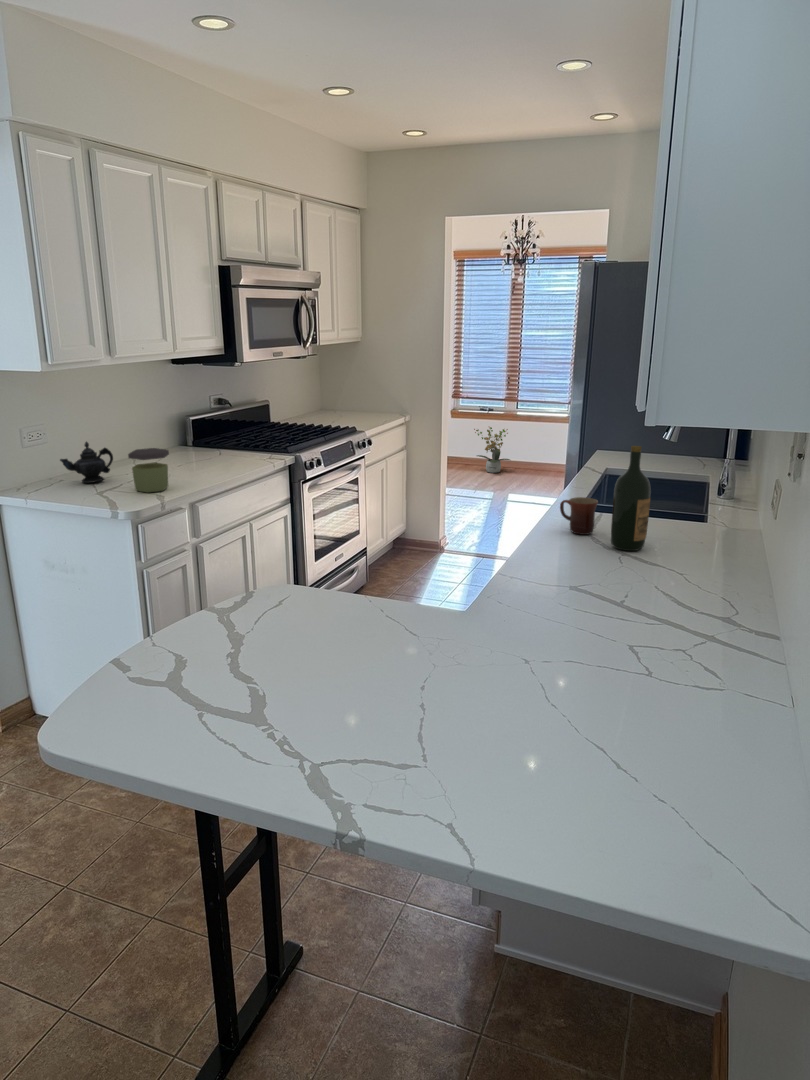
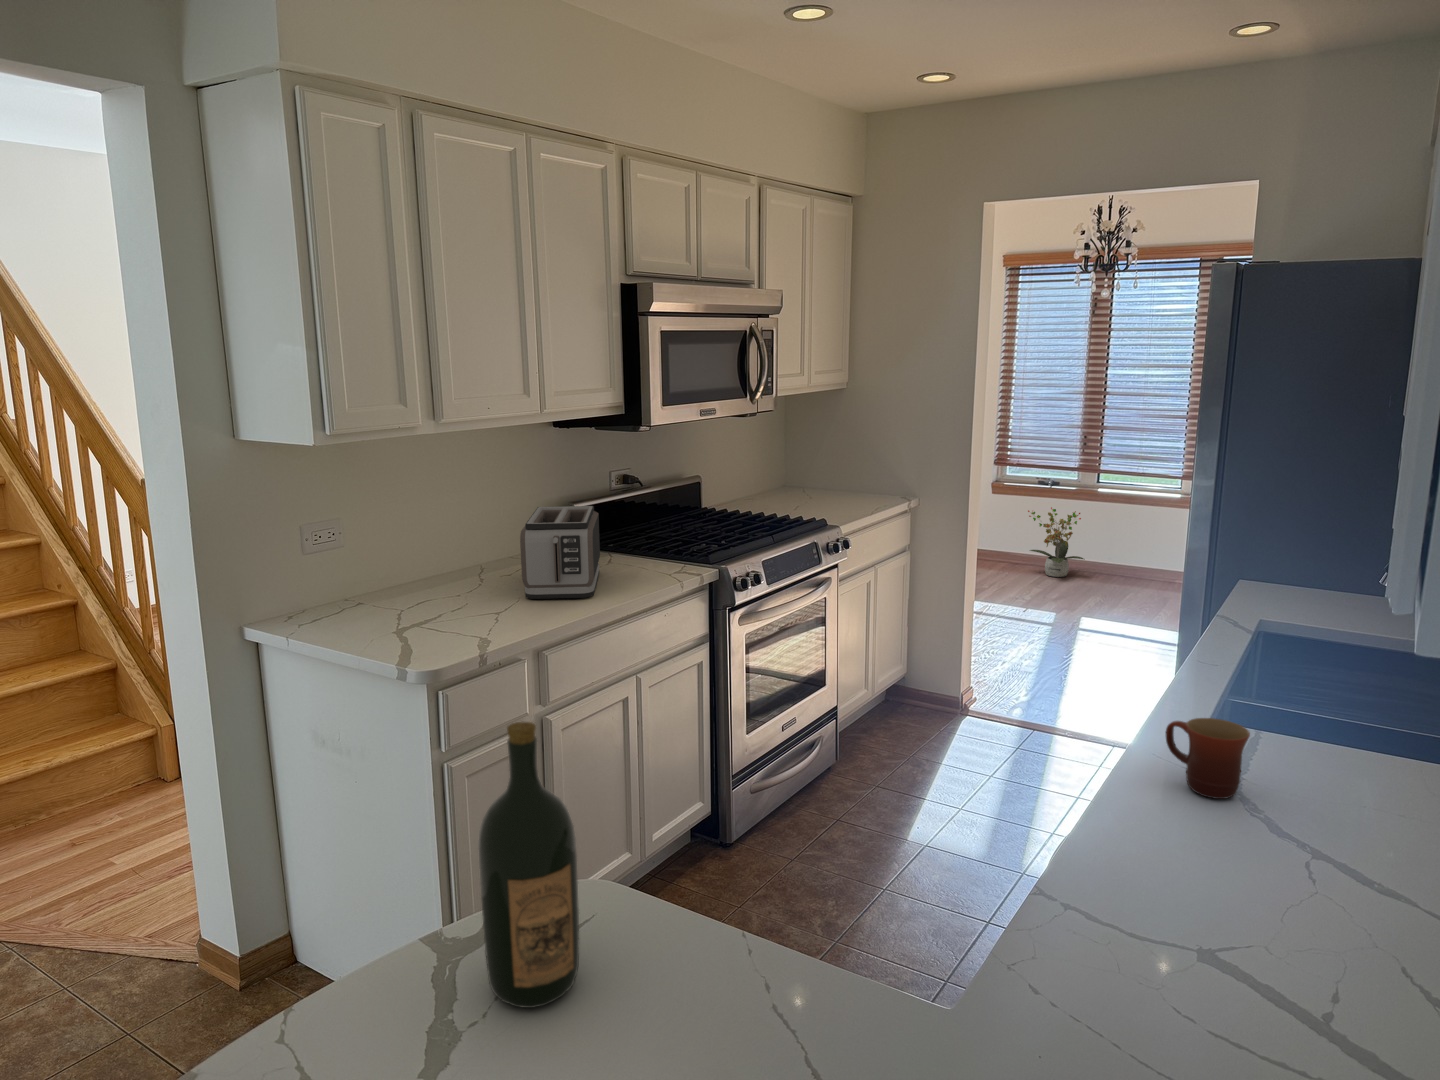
toaster: none [171,415,221,474] -> present [520,506,600,599]
teapot: present [60,442,113,483] -> none [350,547,431,611]
wine bottle: present [611,446,651,551] -> present [478,722,579,1008]
jar: present [128,448,169,493] -> none [439,563,503,635]

